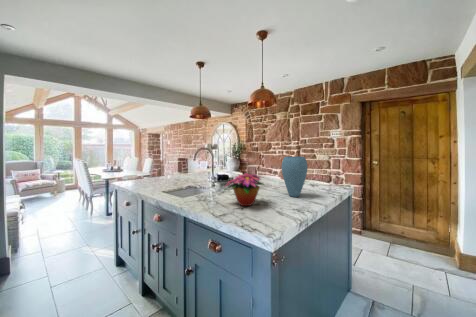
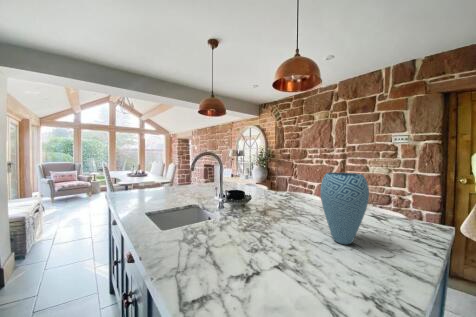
flower arrangement: present [227,173,264,206] -> none [210,199,292,263]

